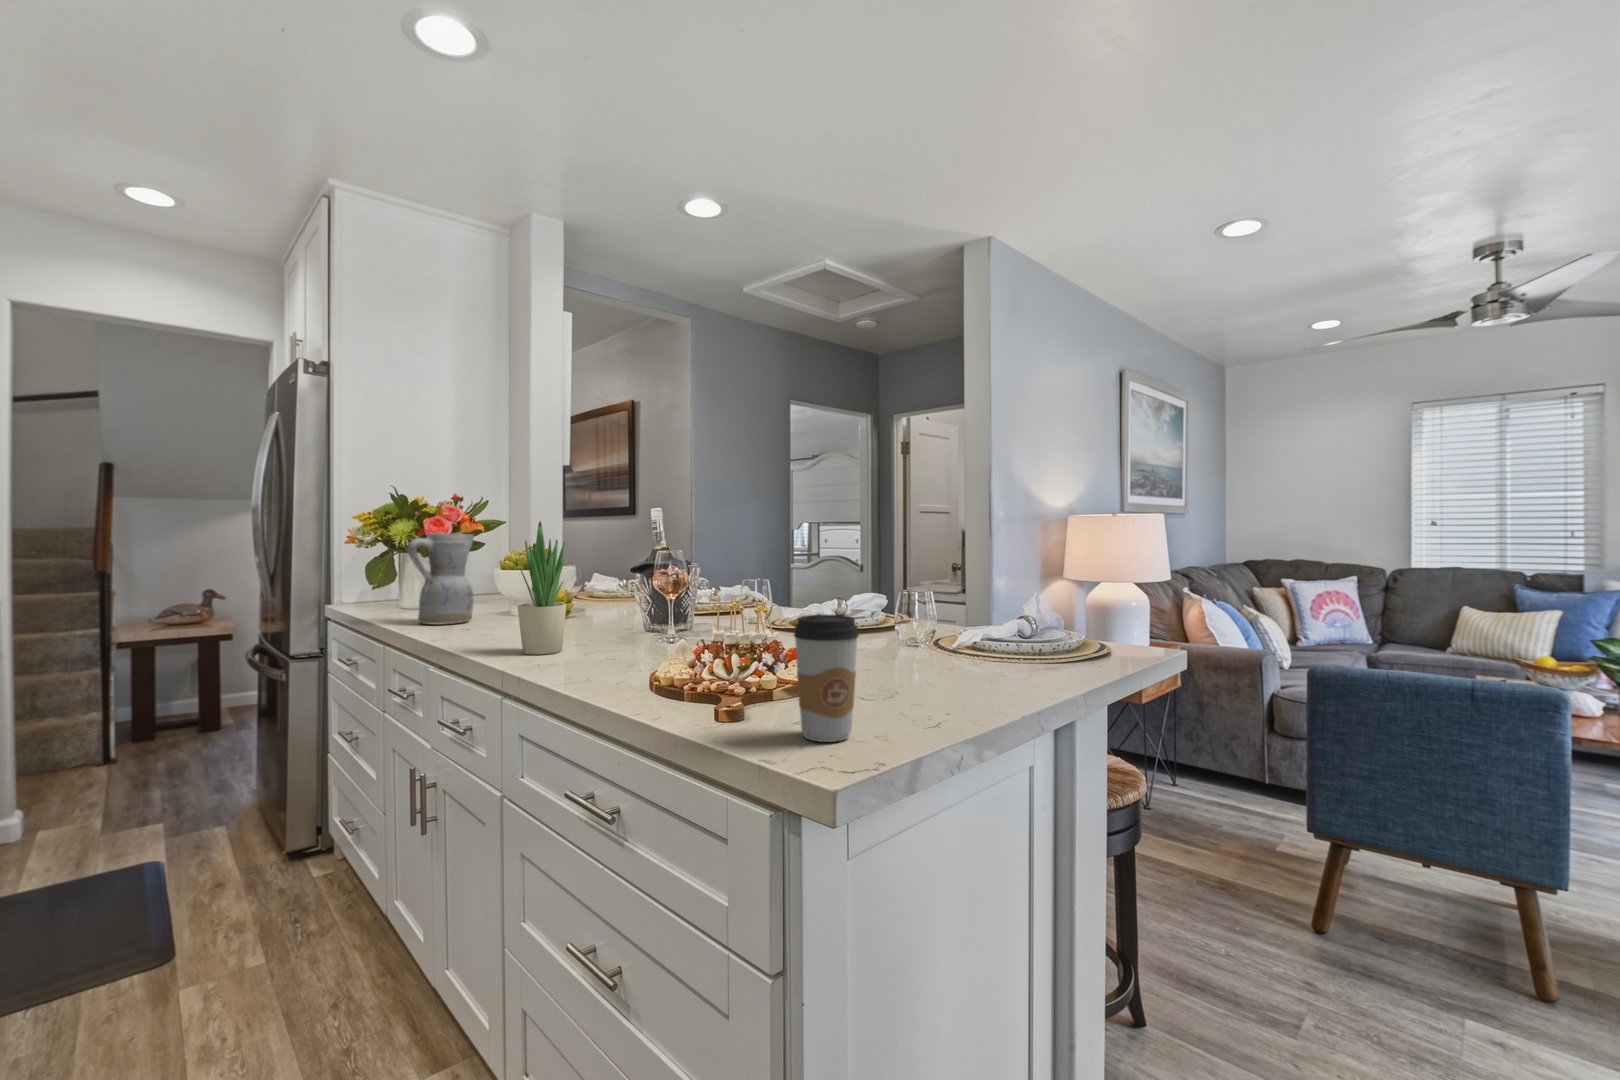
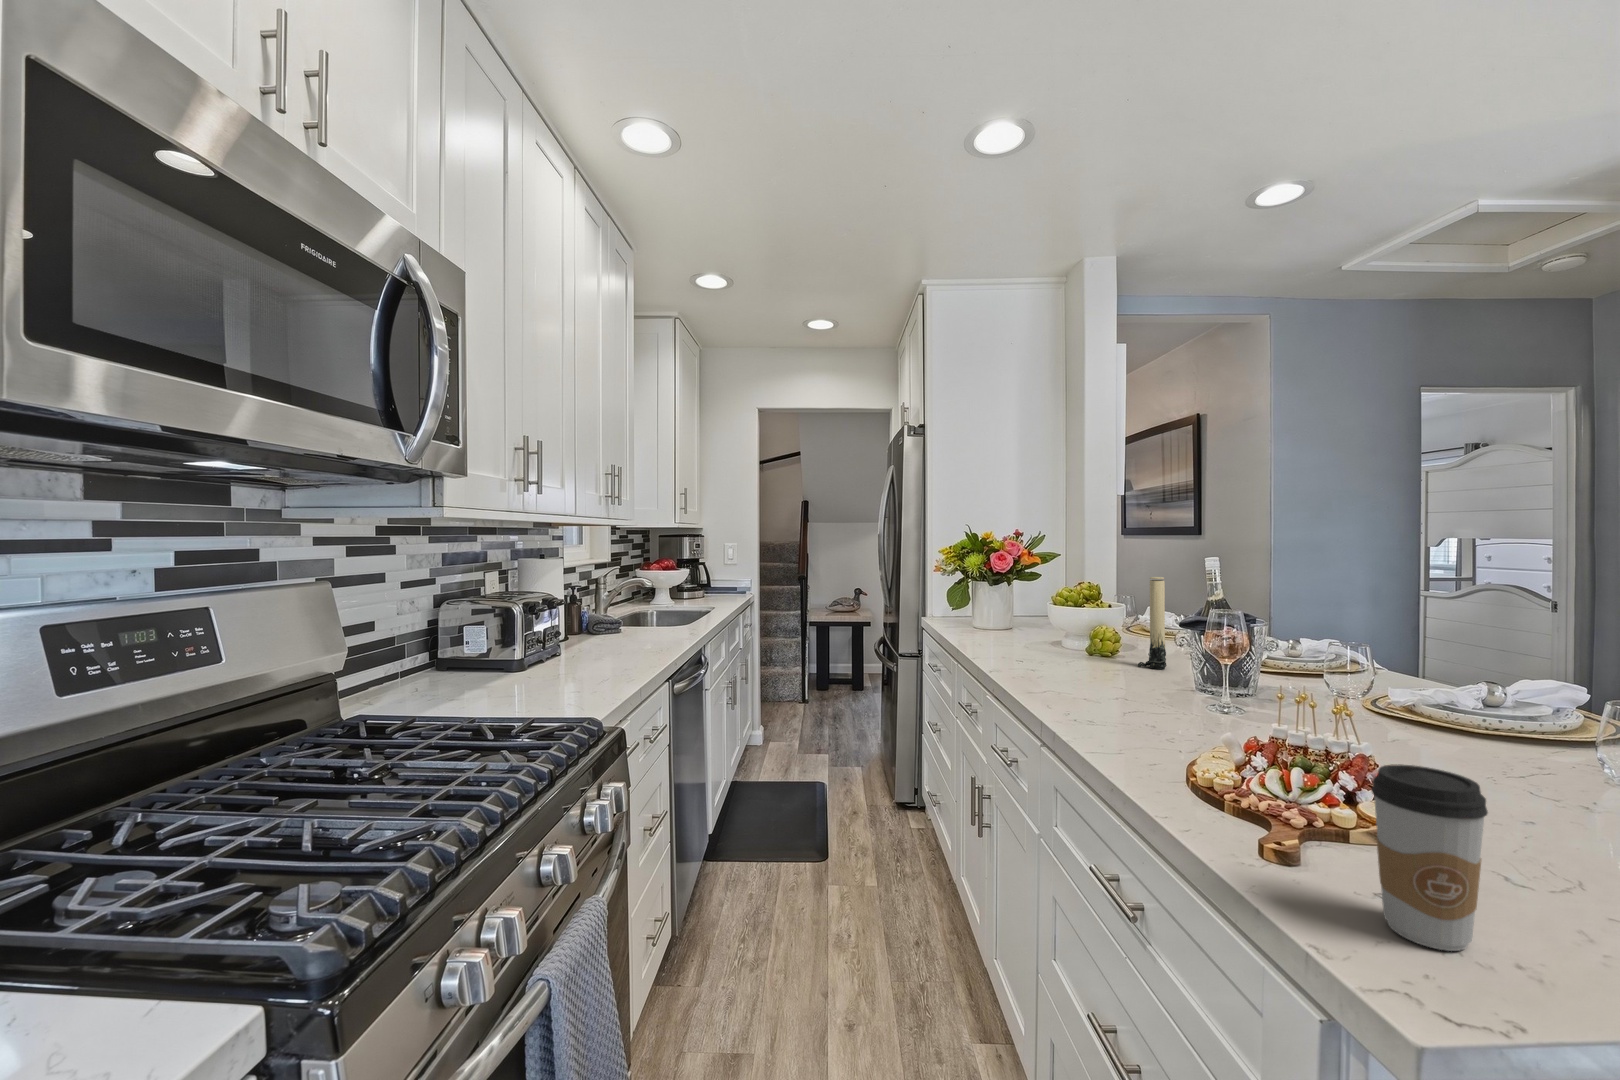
potted plant: present [515,521,566,655] -> none [1056,576,1107,707]
ceramic pitcher: present [407,533,474,625] -> none [975,570,1030,652]
candle: none [589,533,615,623] -> present [1138,577,1167,669]

